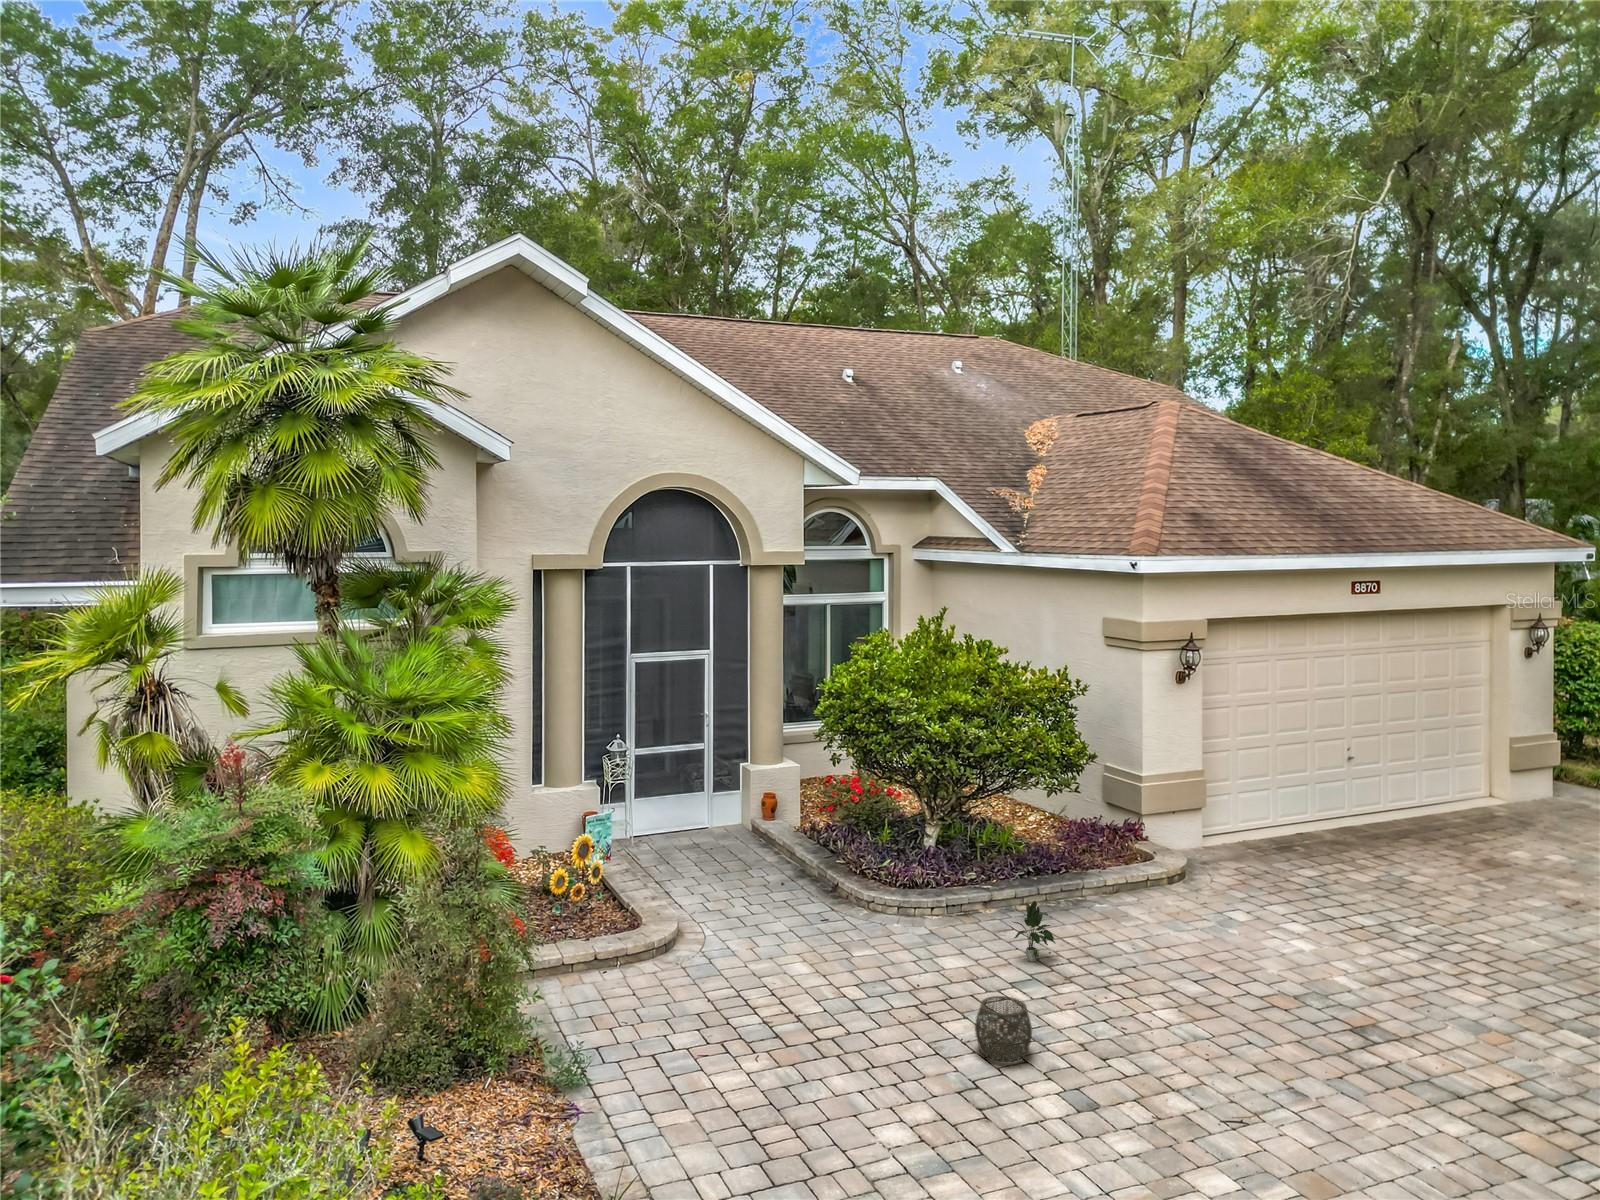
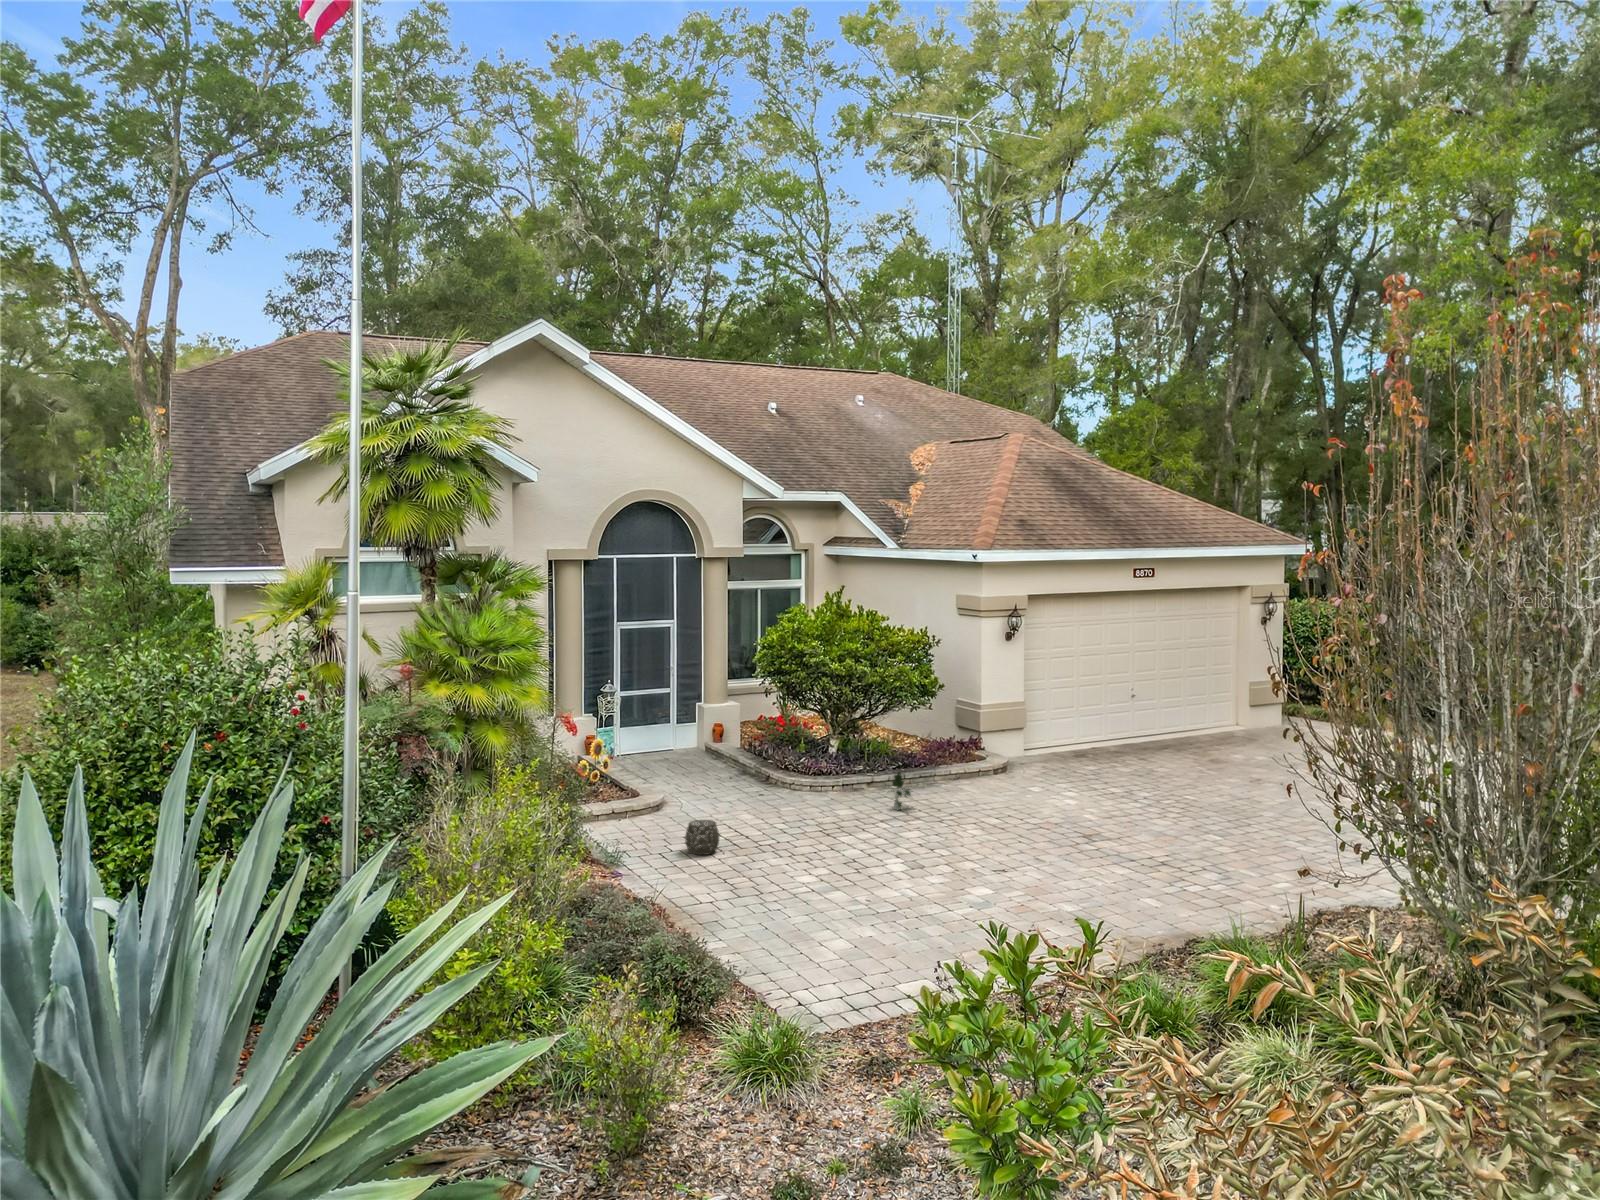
woven basket: present [975,996,1032,1061] -> present [685,820,719,855]

